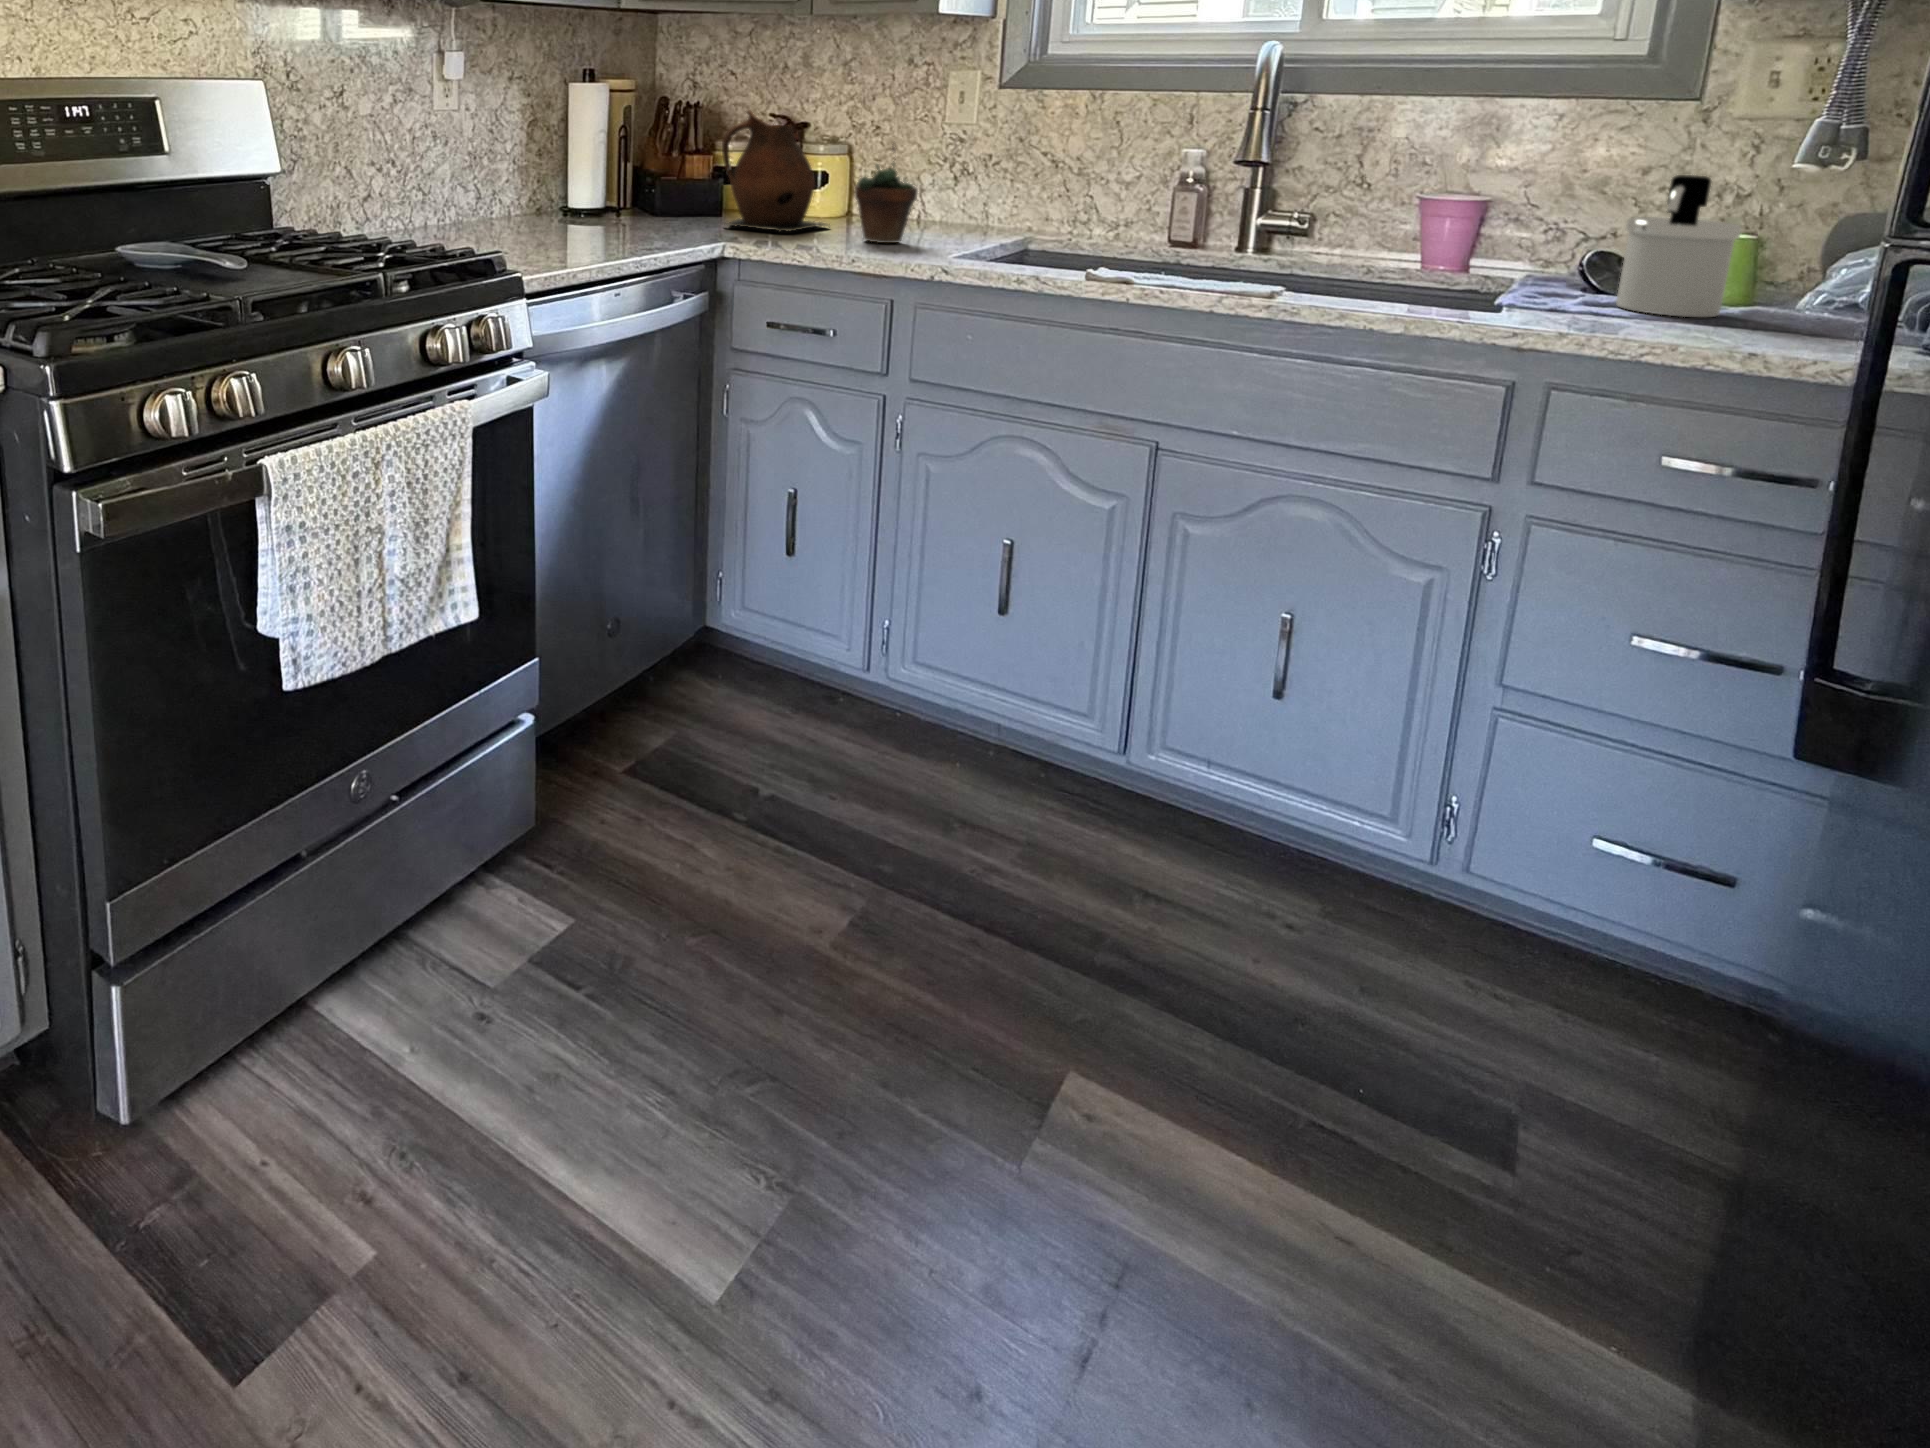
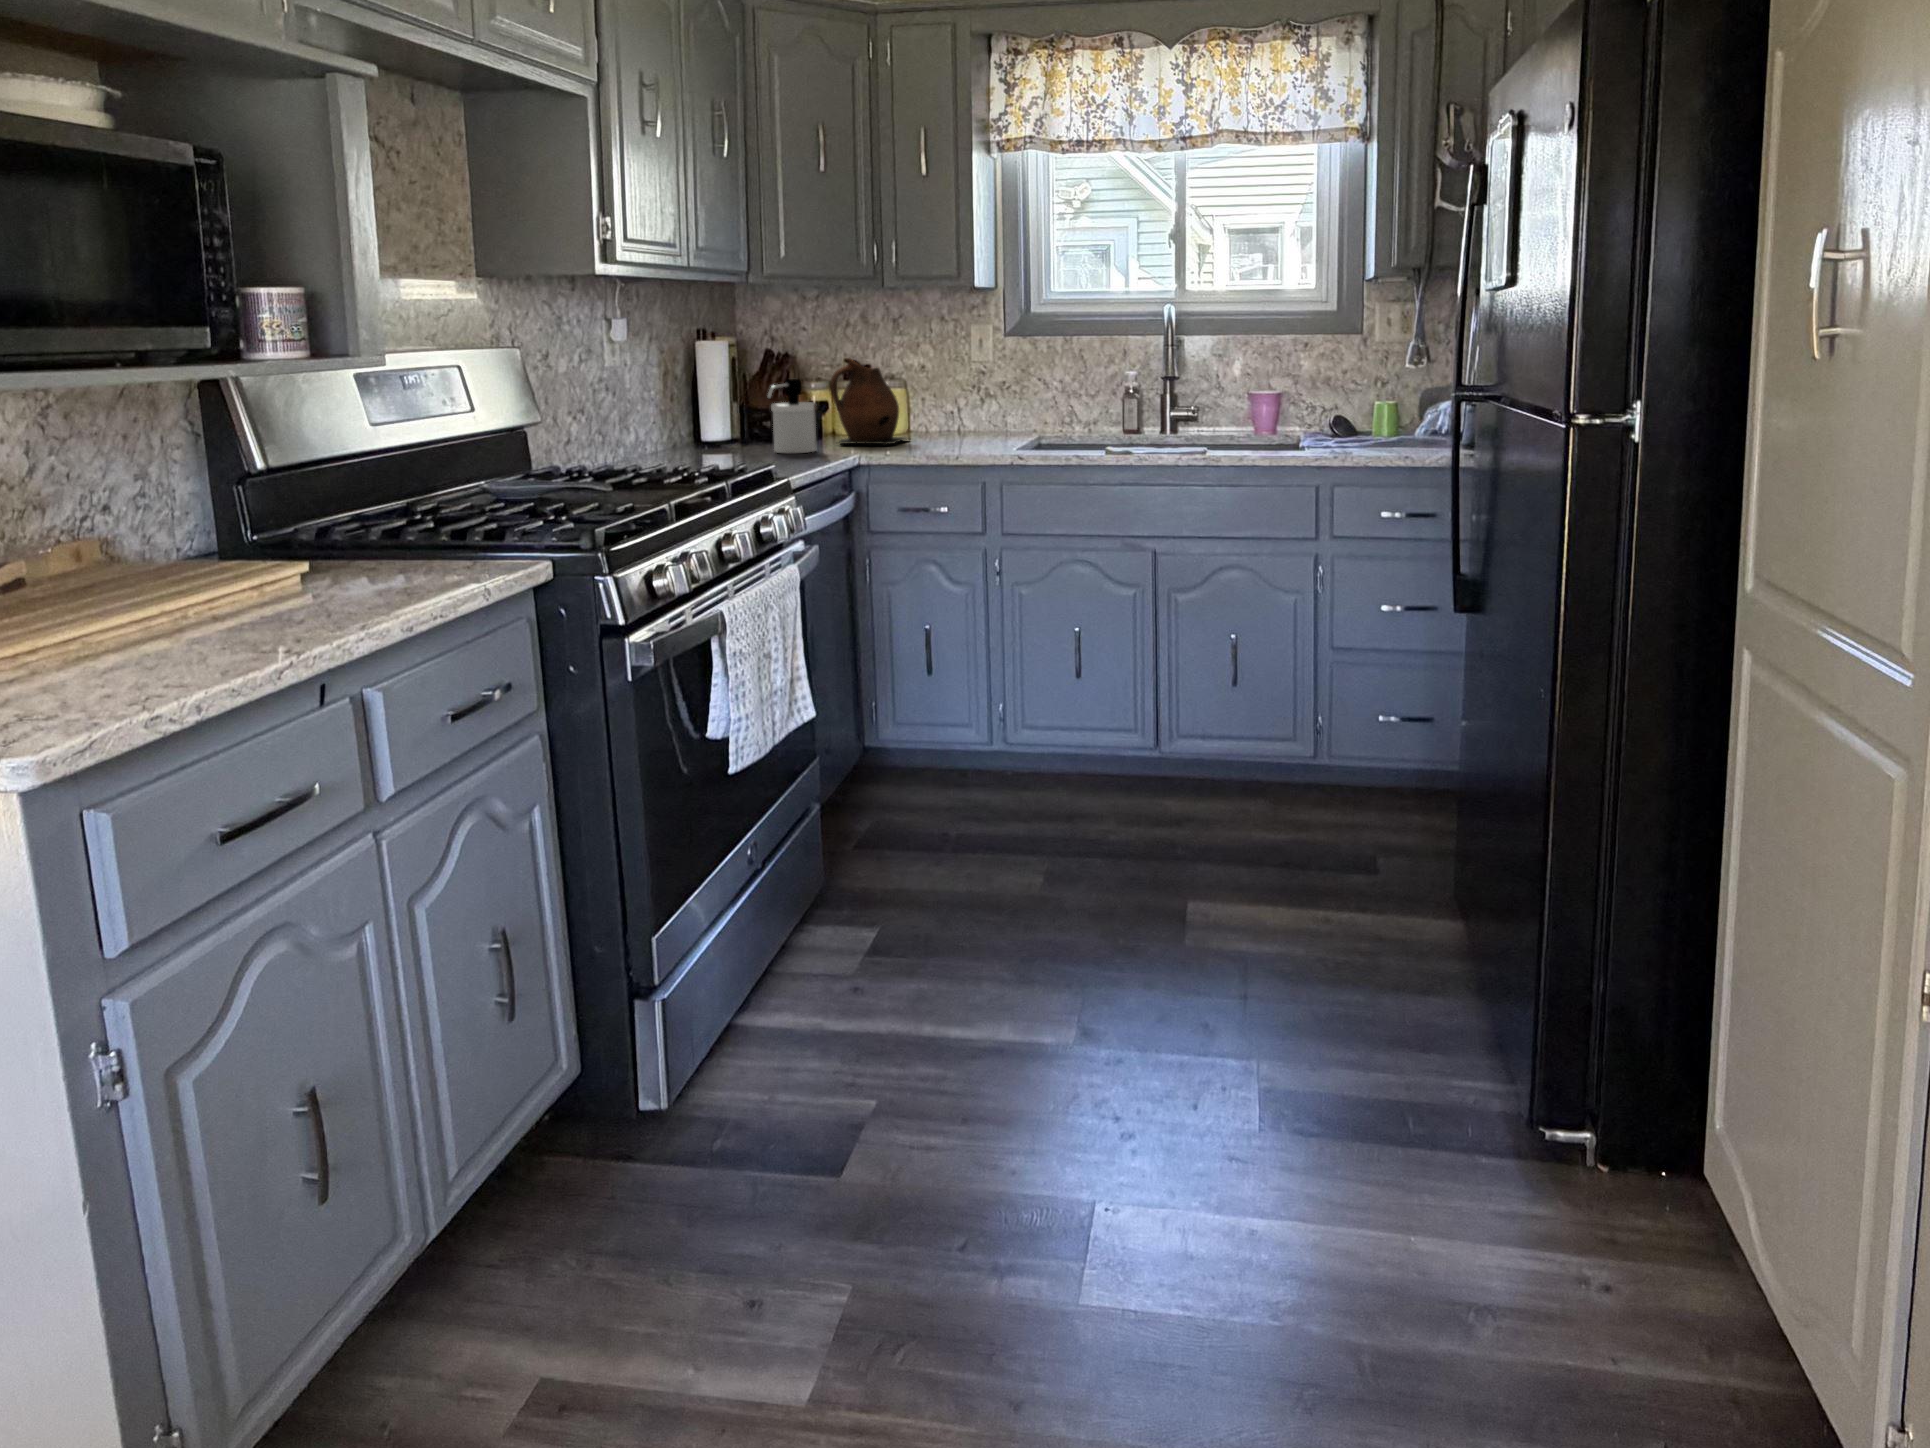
succulent plant: present [855,146,918,243] -> none [936,376,978,447]
soap dispenser: present [1616,175,1741,317] -> present [768,379,816,454]

